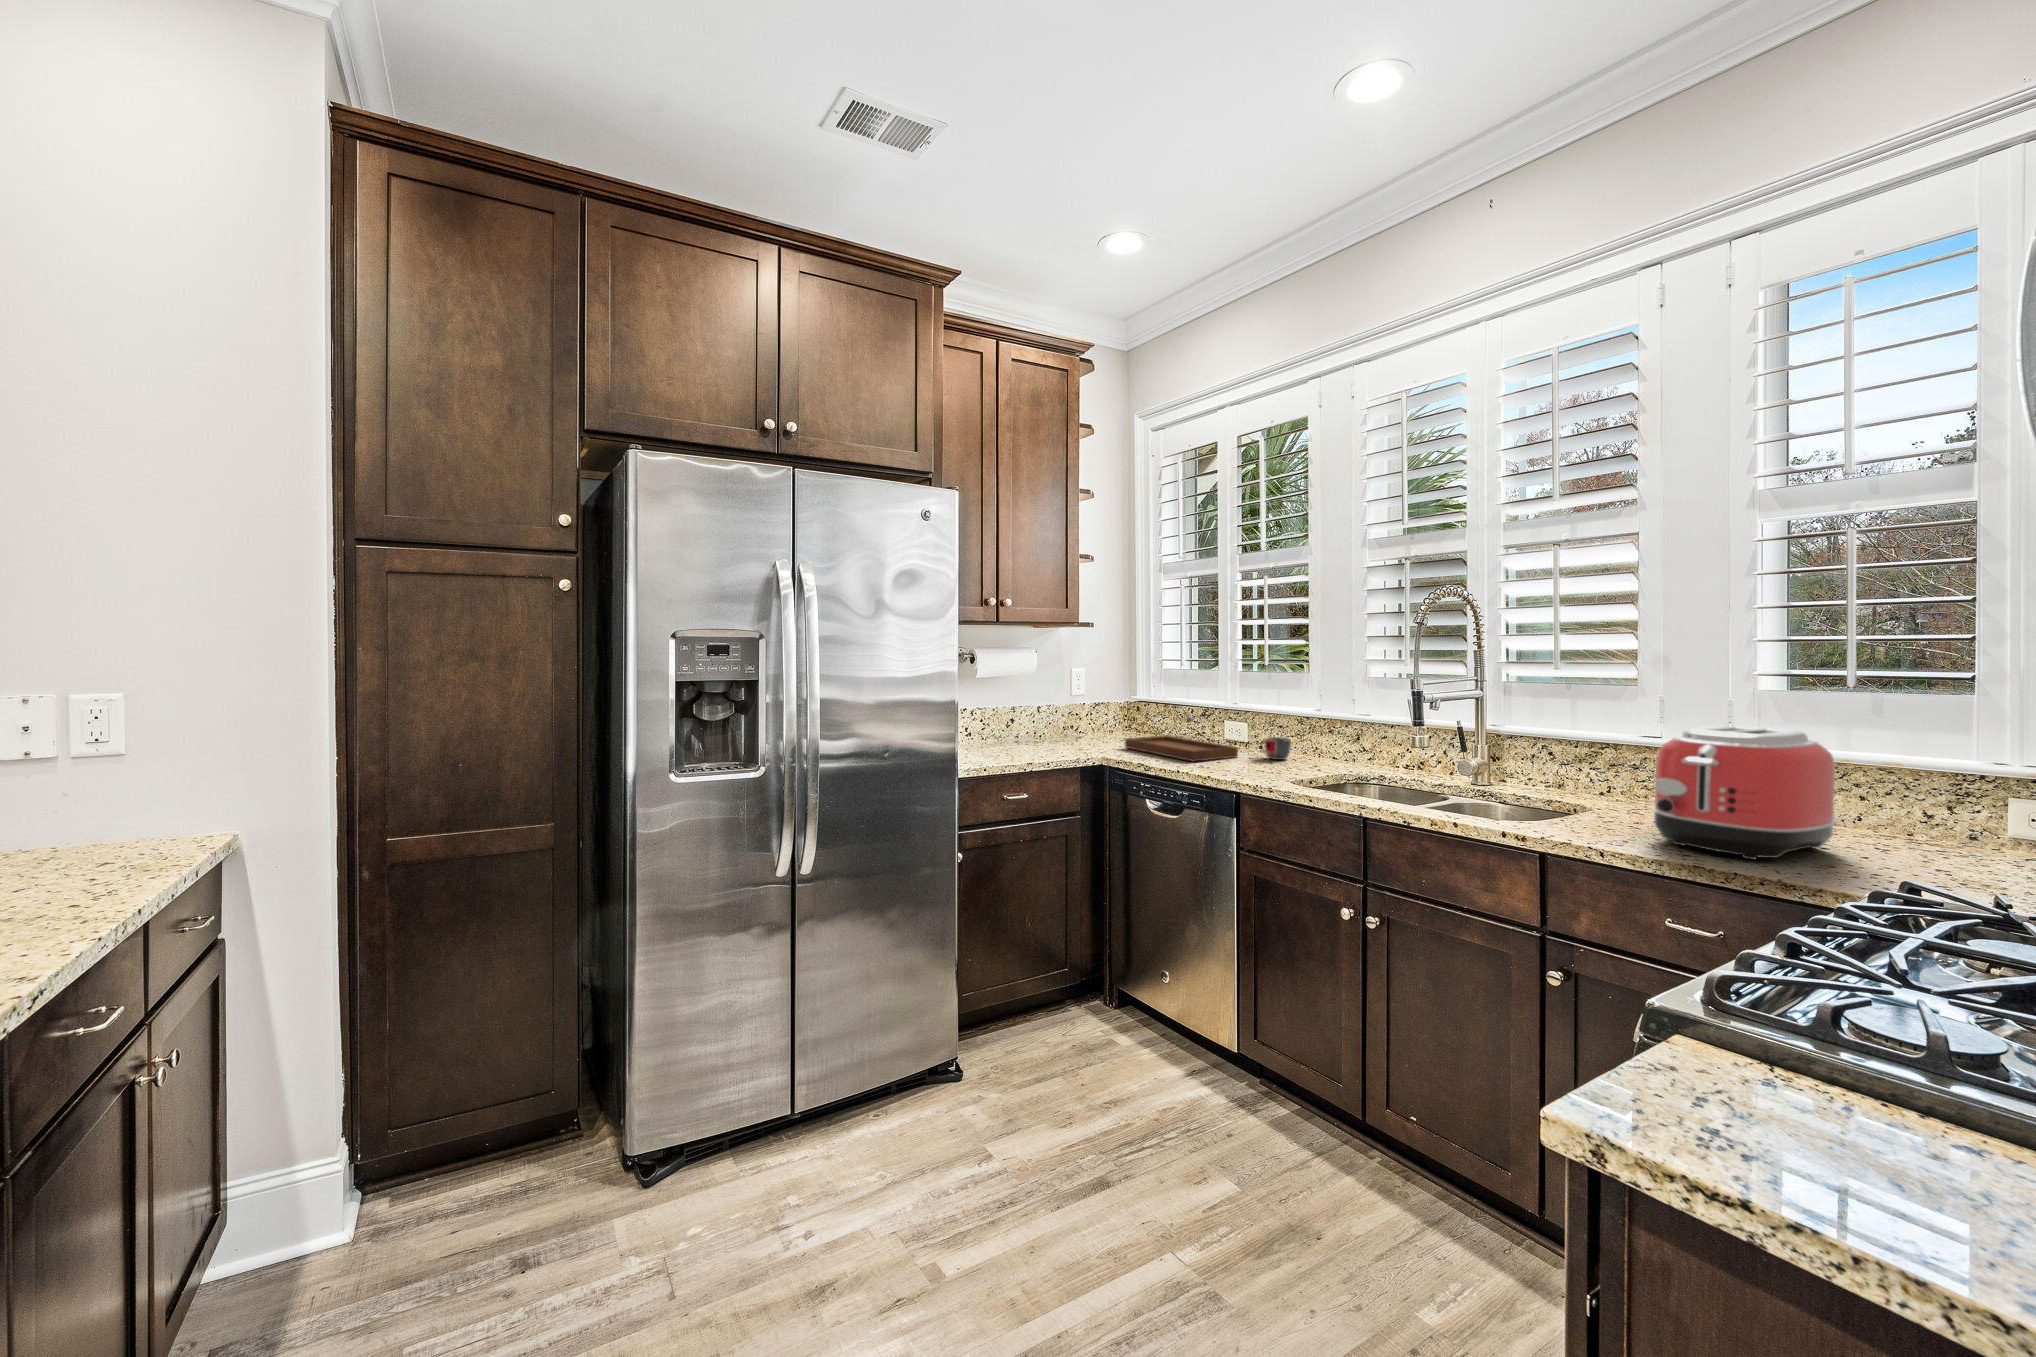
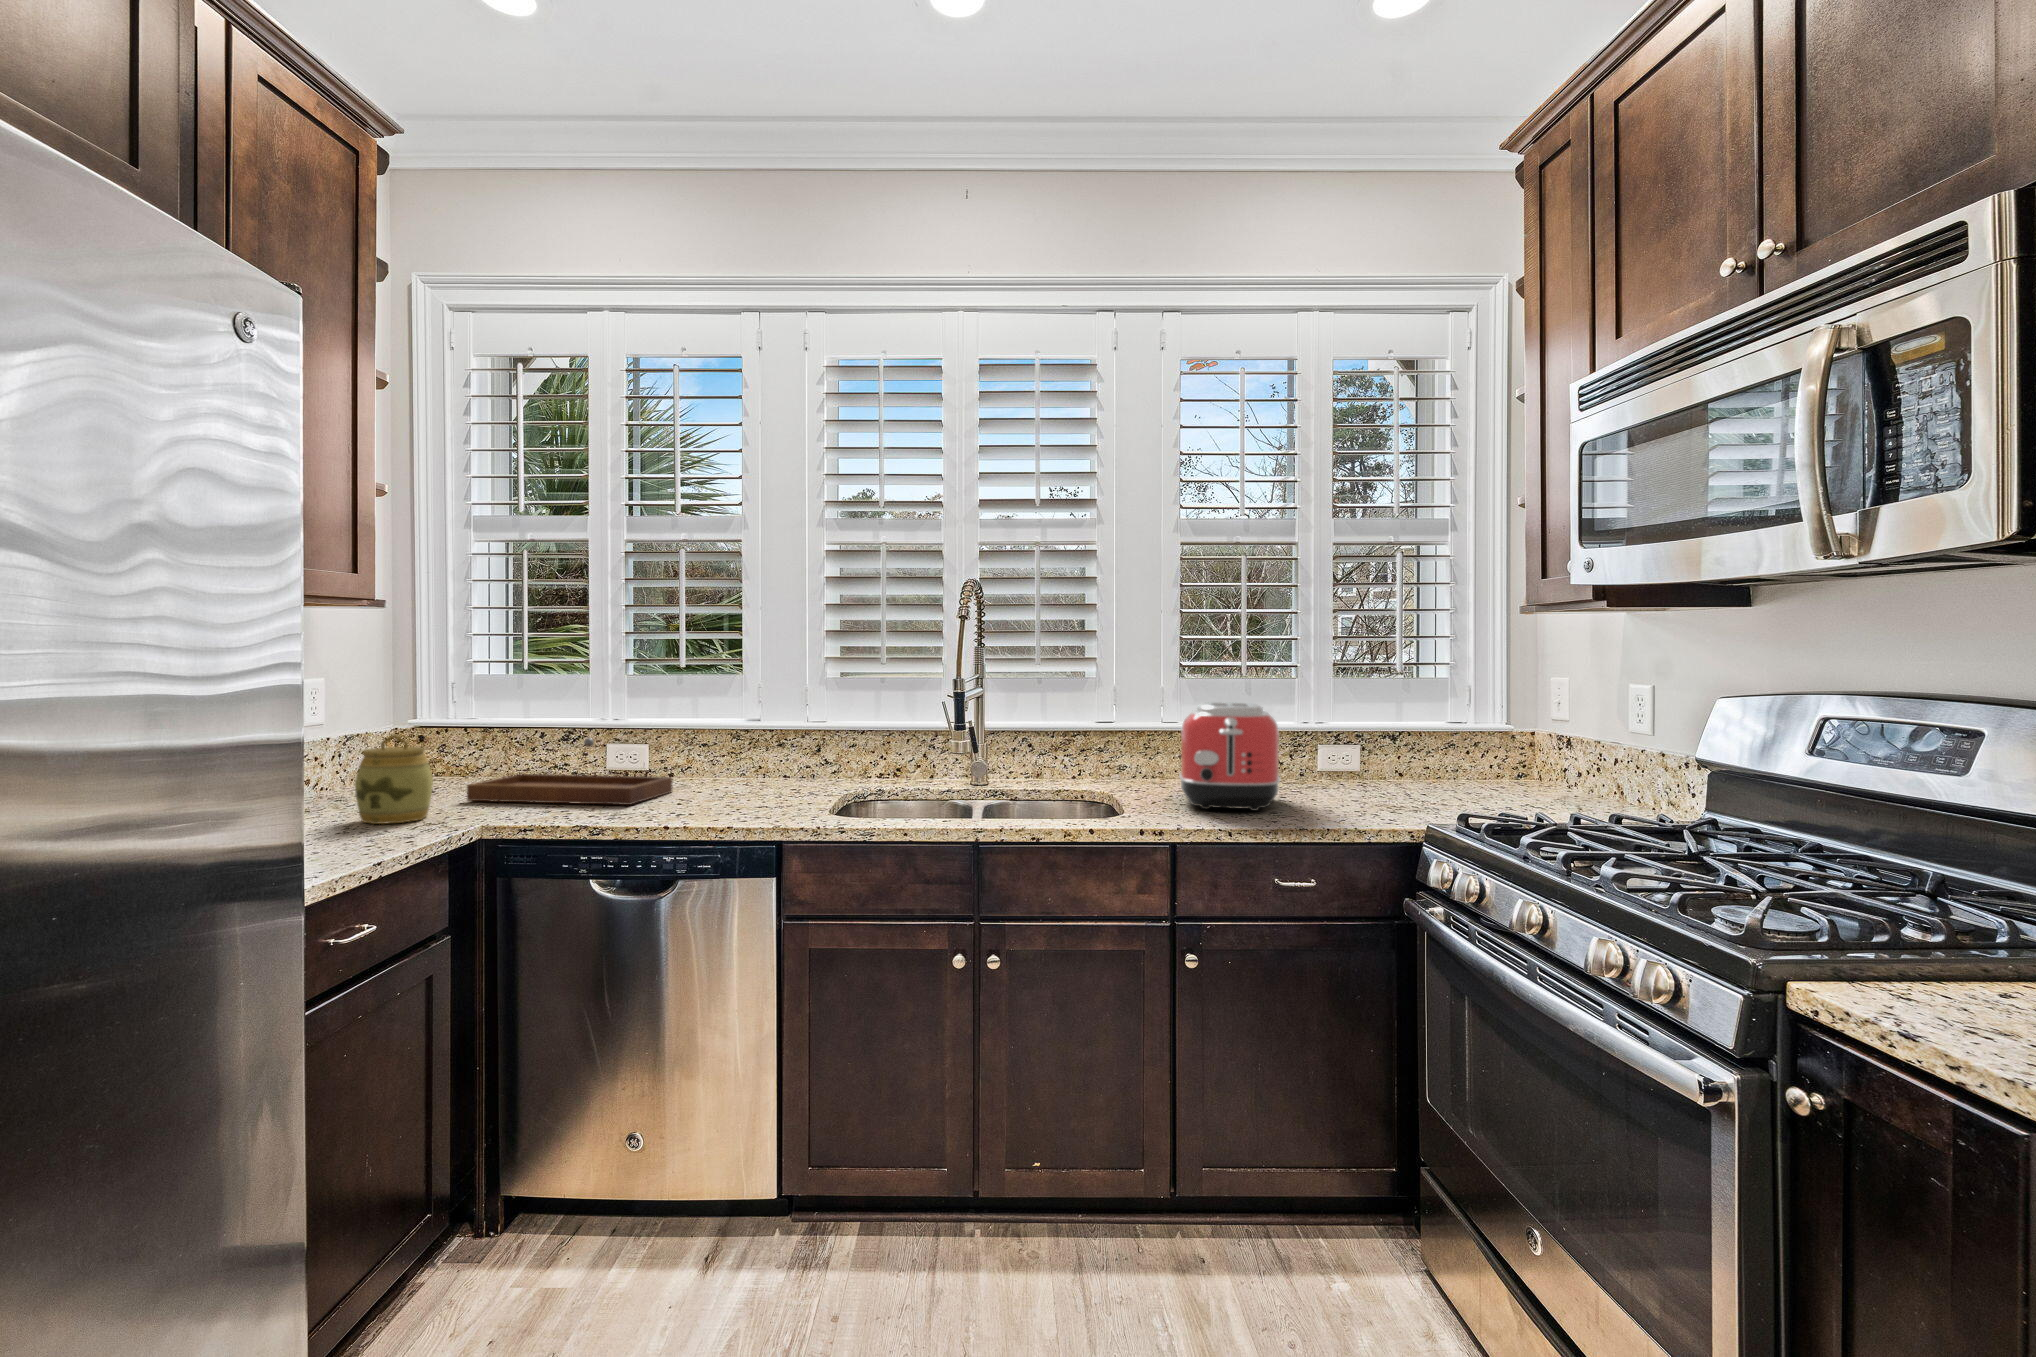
jar: none [1058,706,1095,755] -> present [355,734,433,824]
mug: present [1261,737,1291,760] -> none [698,758,745,788]

